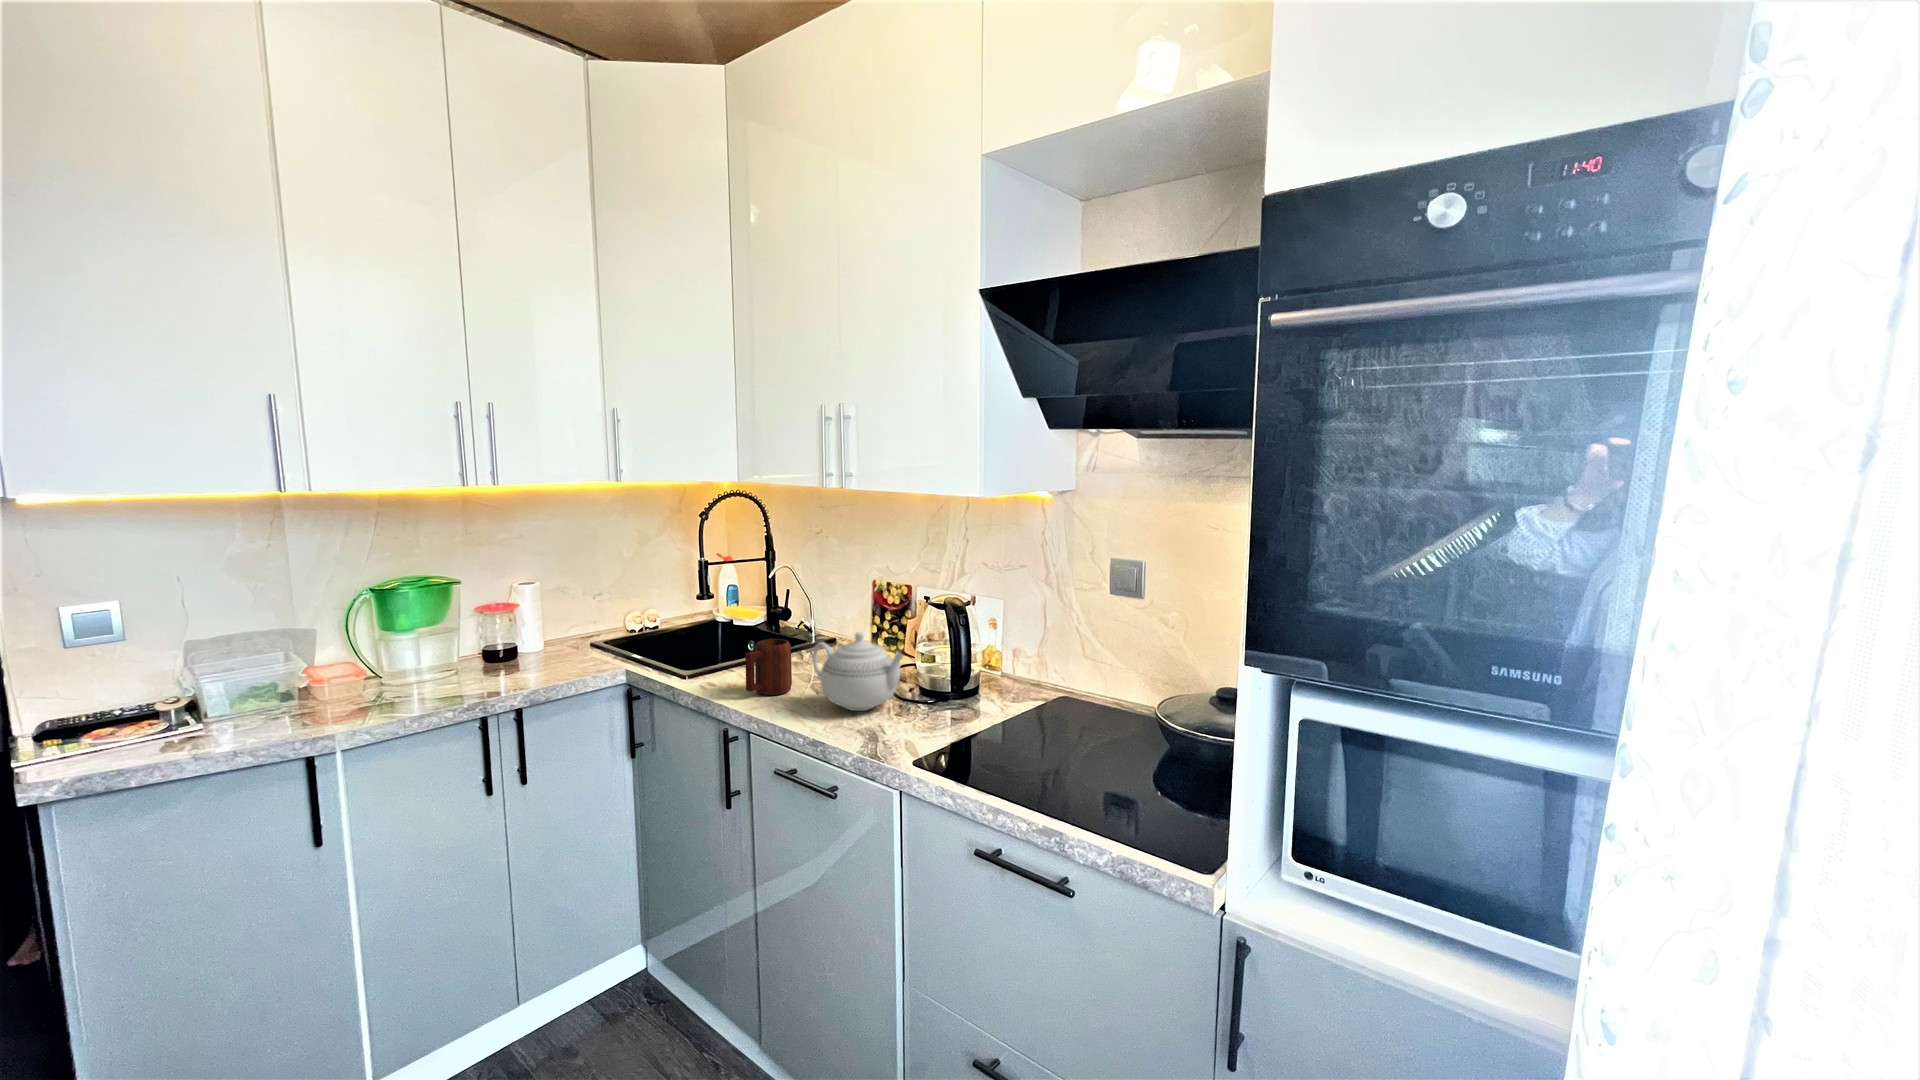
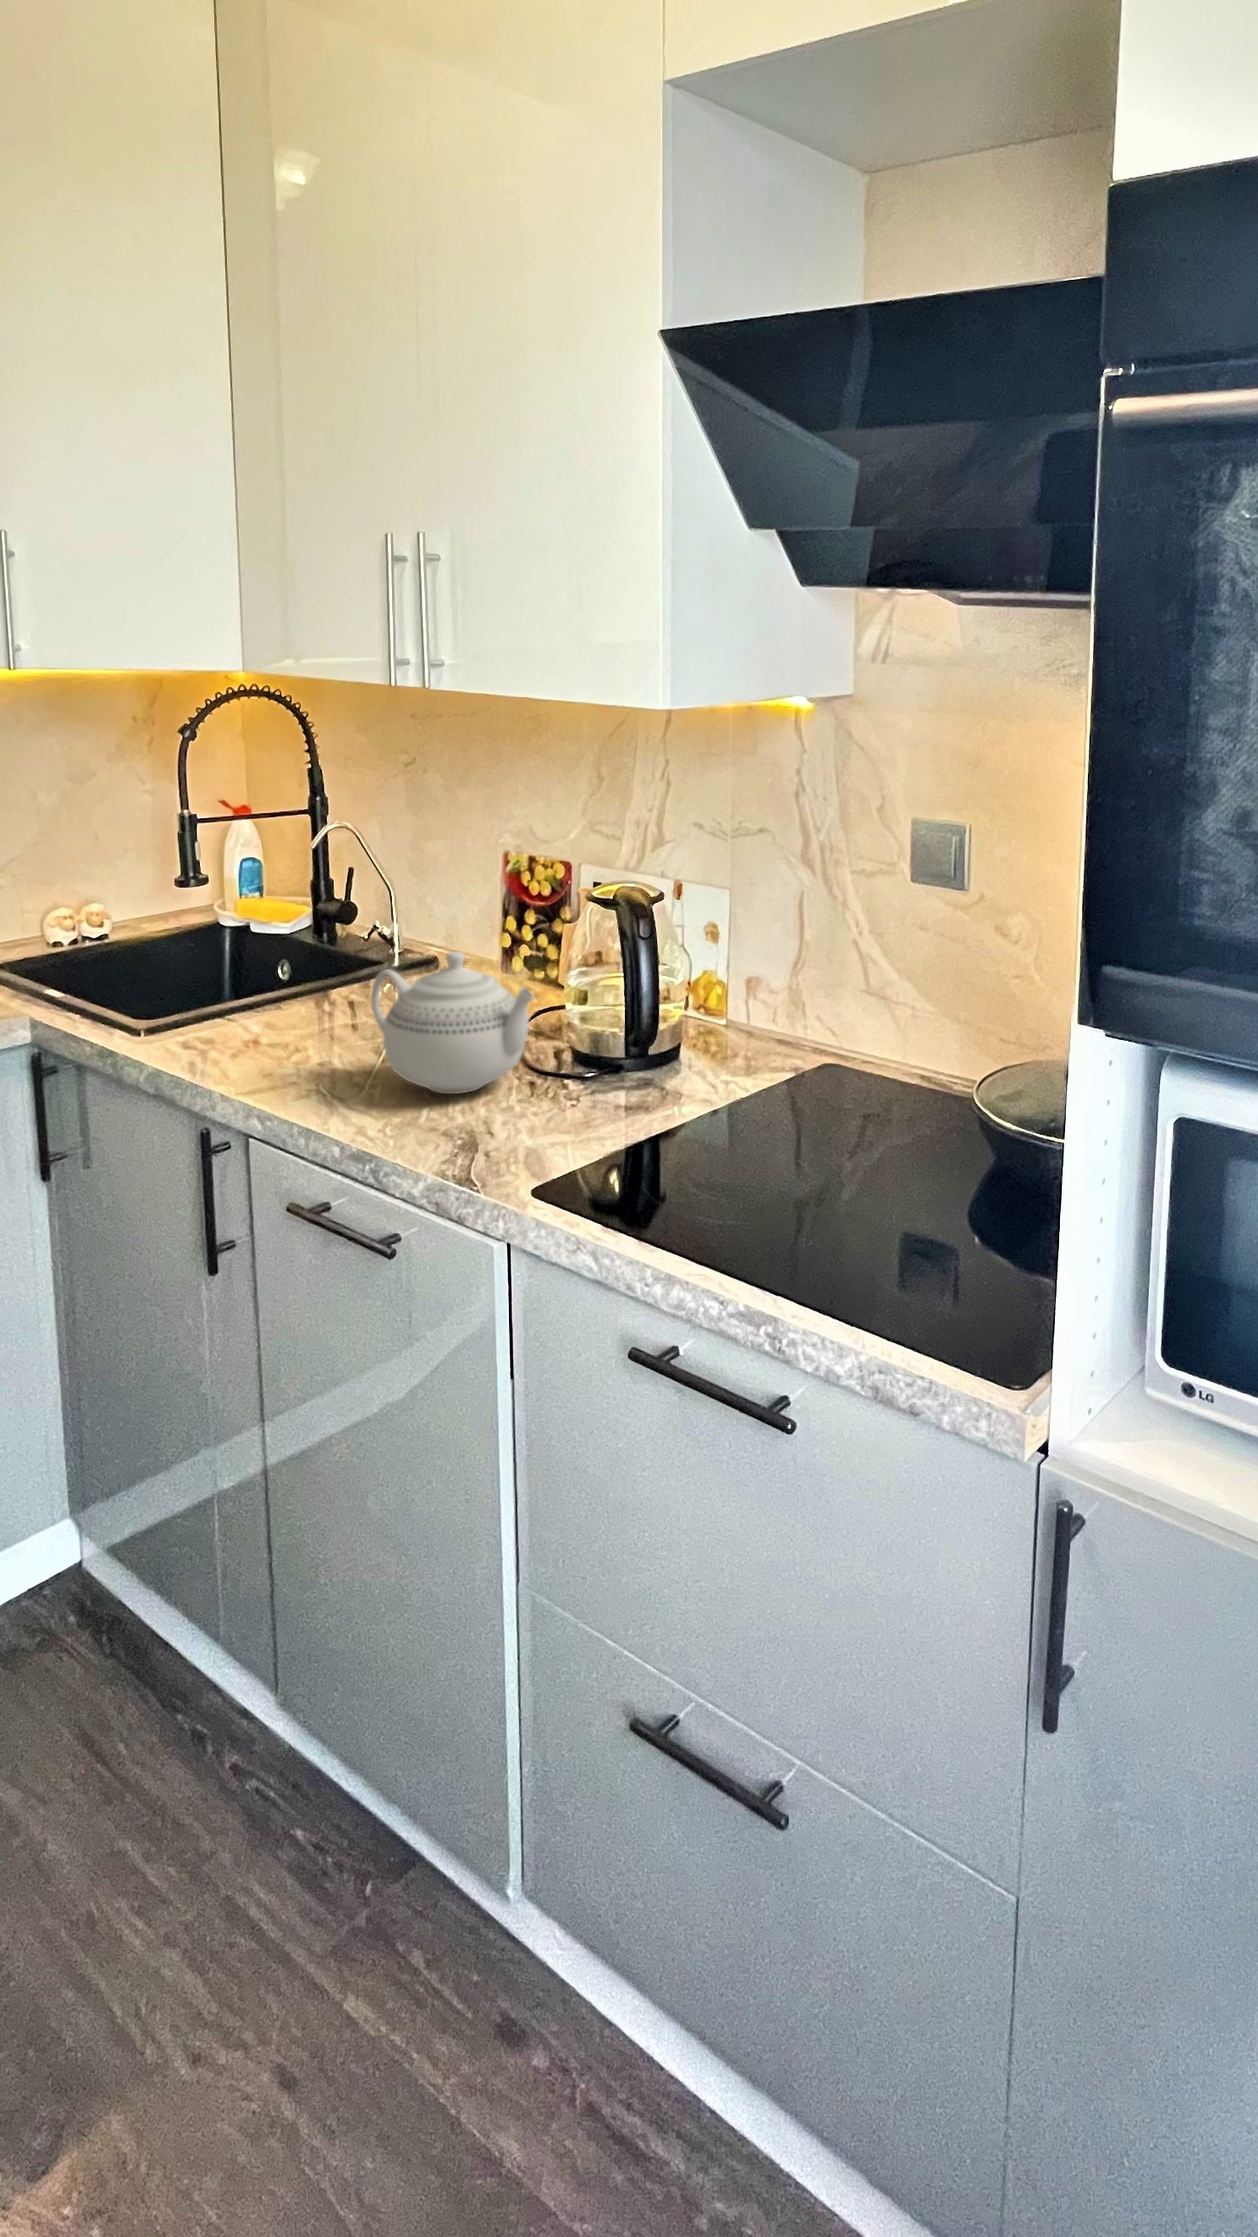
mug: present [745,639,792,695] -> none [247,962,337,1065]

